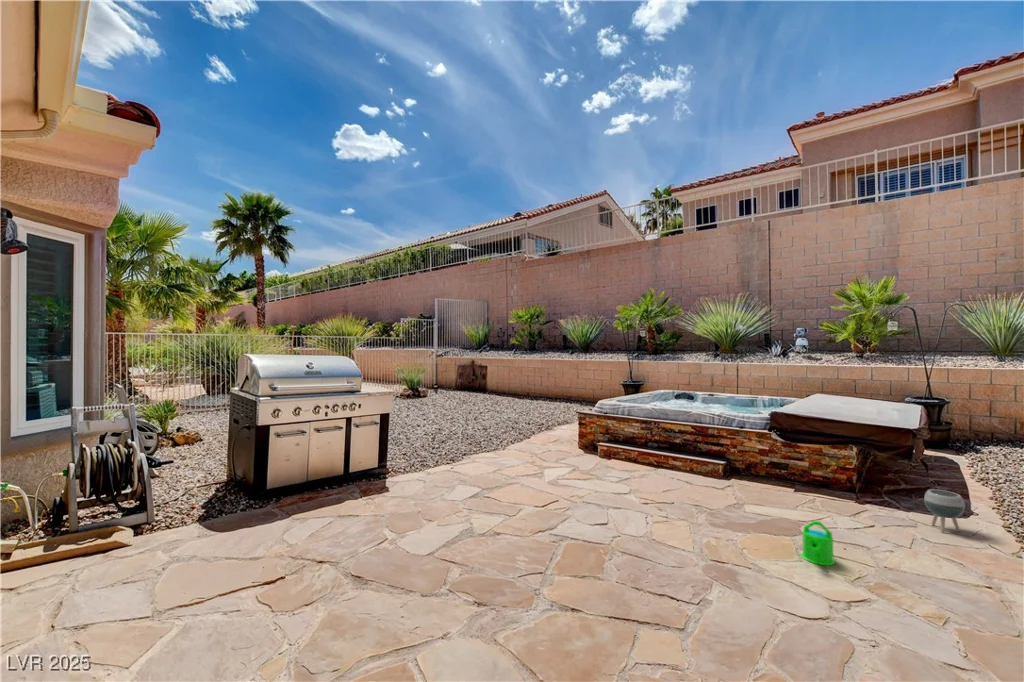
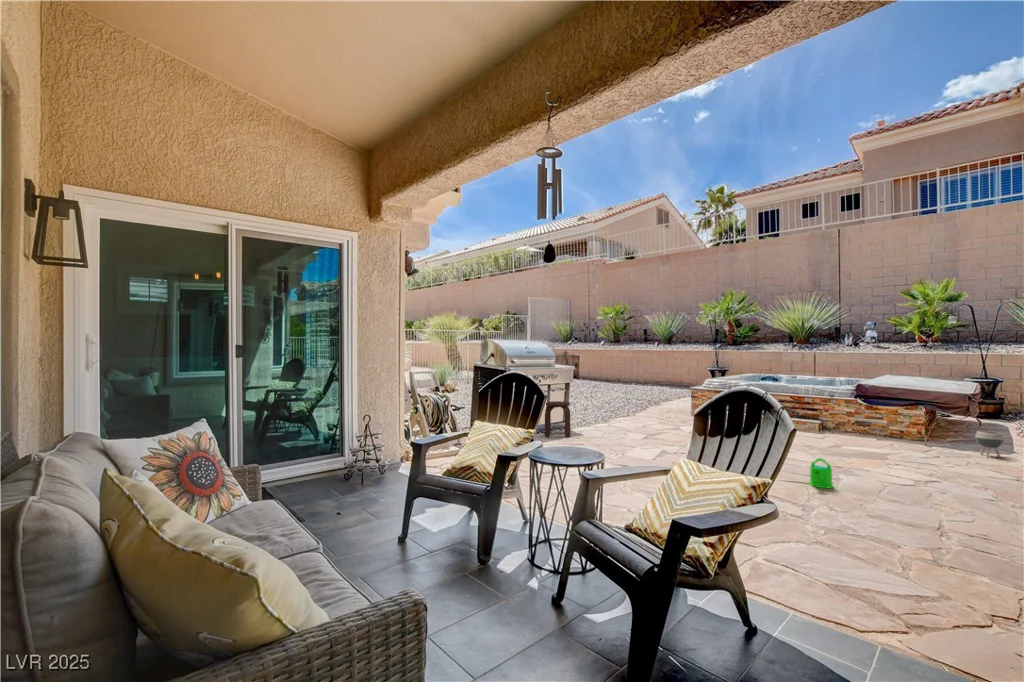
stool: none [332,440,378,496] -> present [545,401,570,437]
watering can: present [801,520,835,566] -> present [810,458,833,488]

